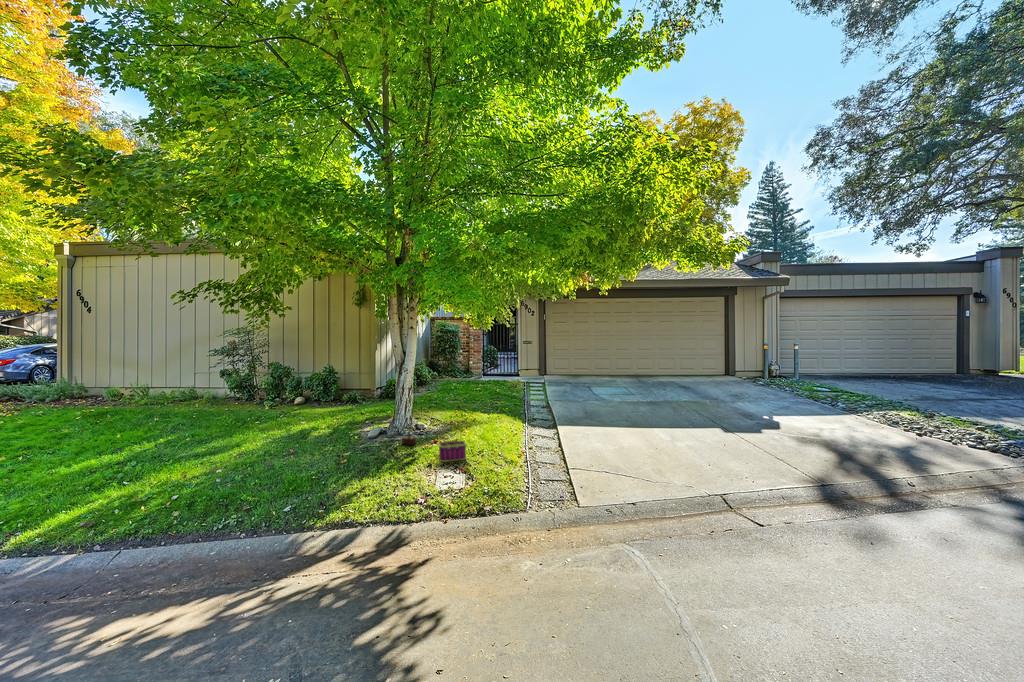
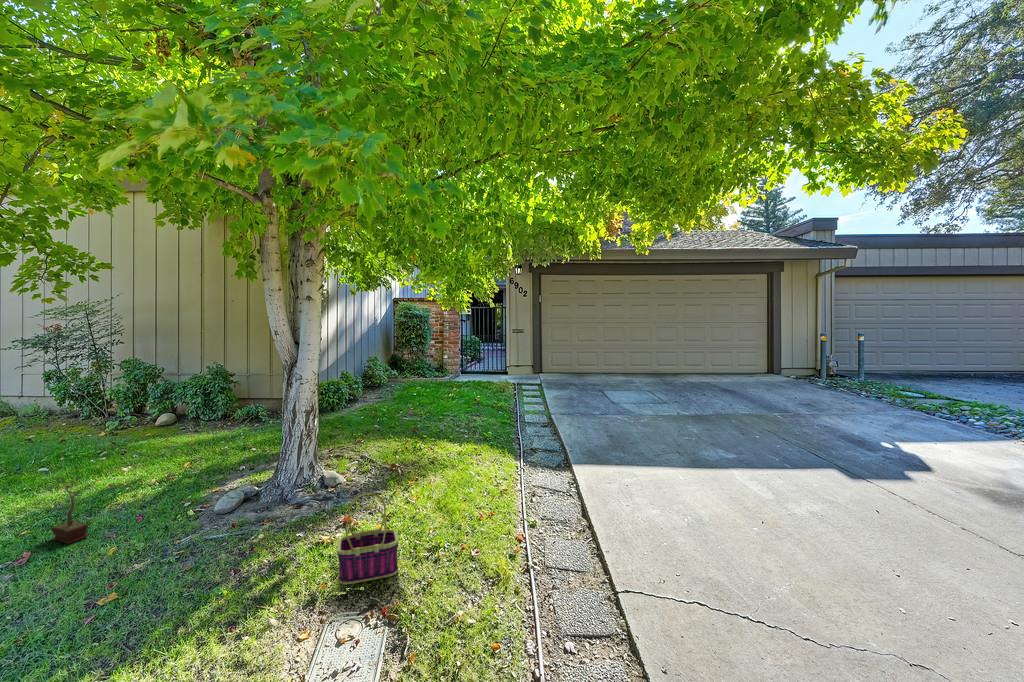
potted plant: present [402,414,422,445] -> present [47,466,91,544]

